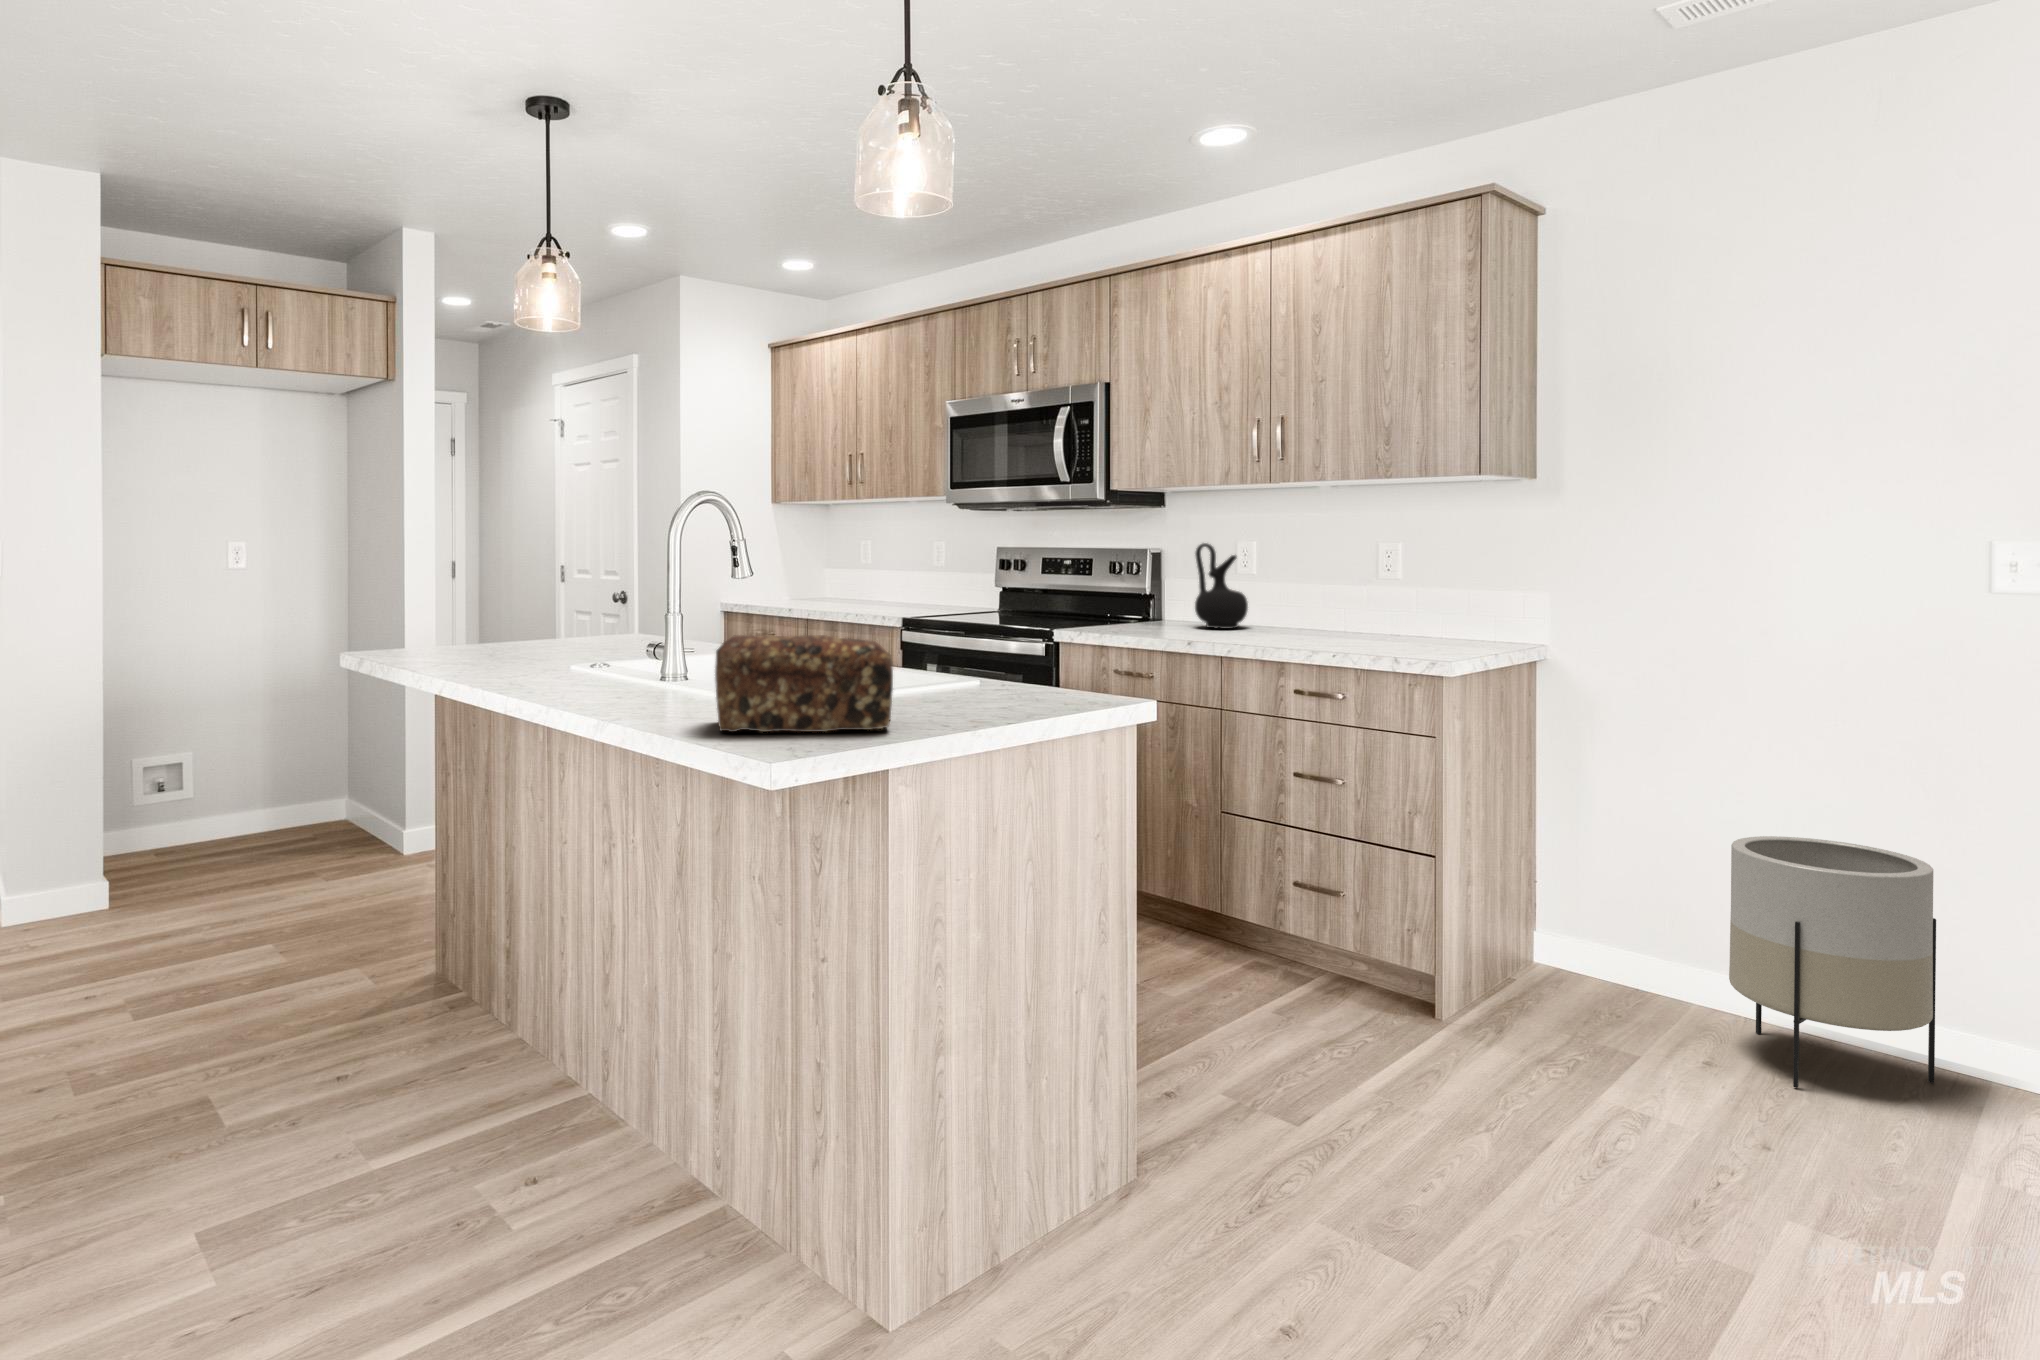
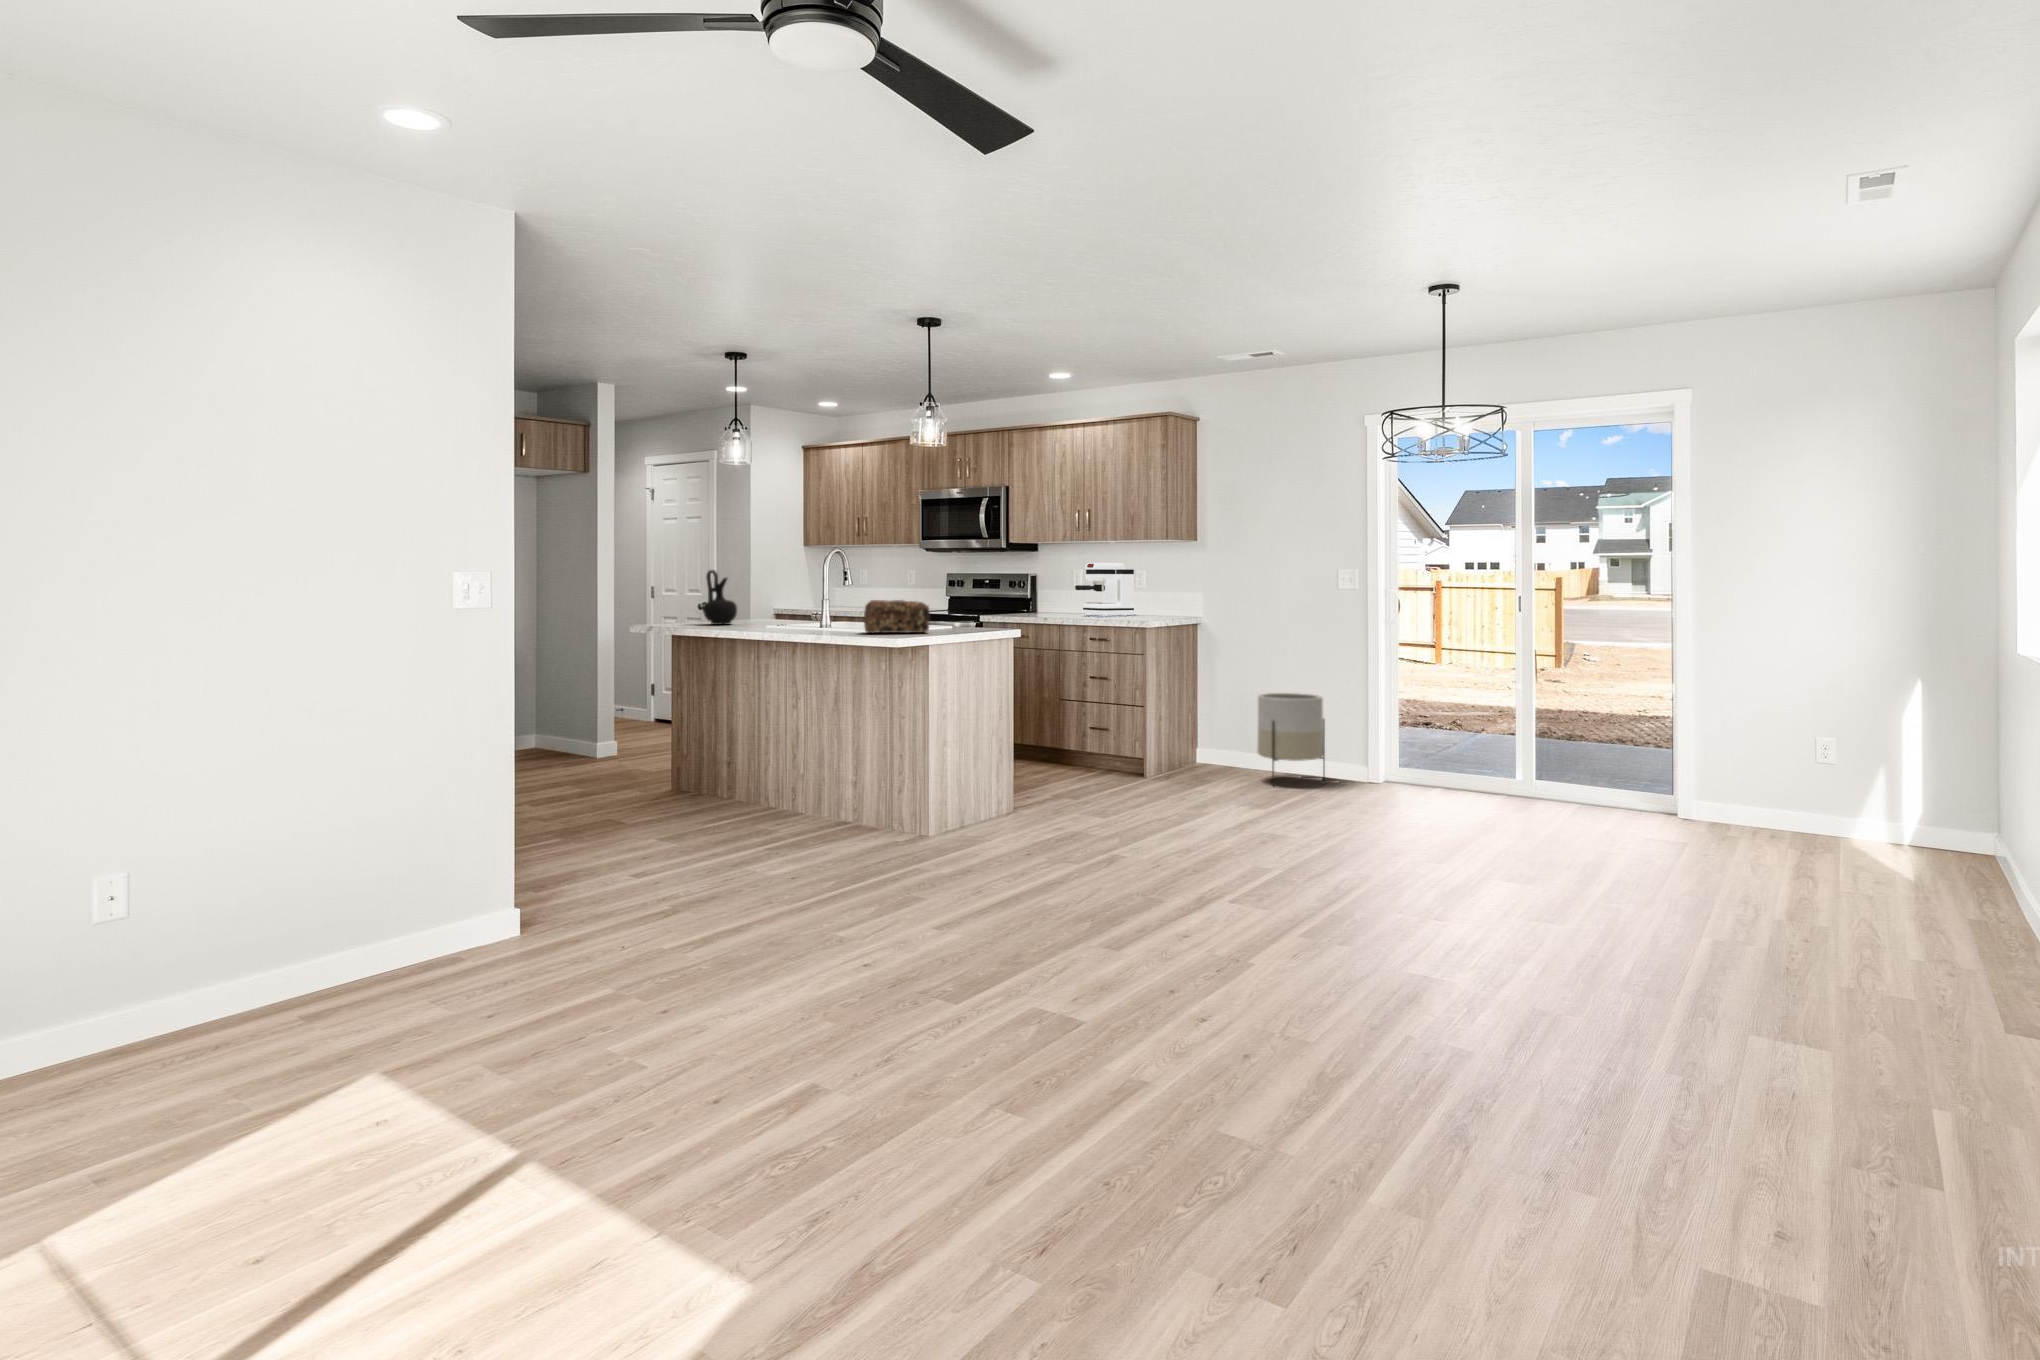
coffee maker: none [1254,527,1385,640] -> present [1075,563,1134,616]
ceramic jug: present [1195,543,1248,629] -> present [704,570,737,625]

